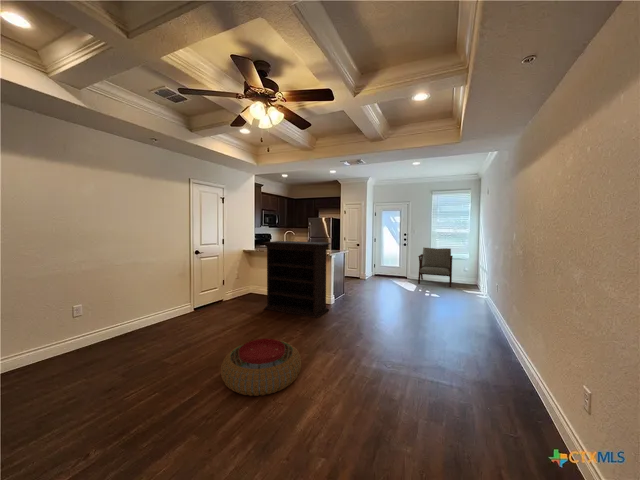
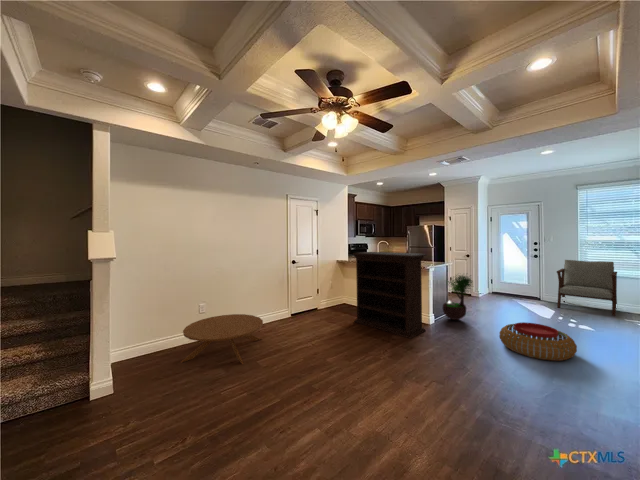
potted tree: none [341,257,365,299] -> present [443,275,472,320]
coffee table: none [56,312,169,377] -> present [181,314,263,364]
pouf: present [221,339,301,396] -> present [500,322,577,361]

